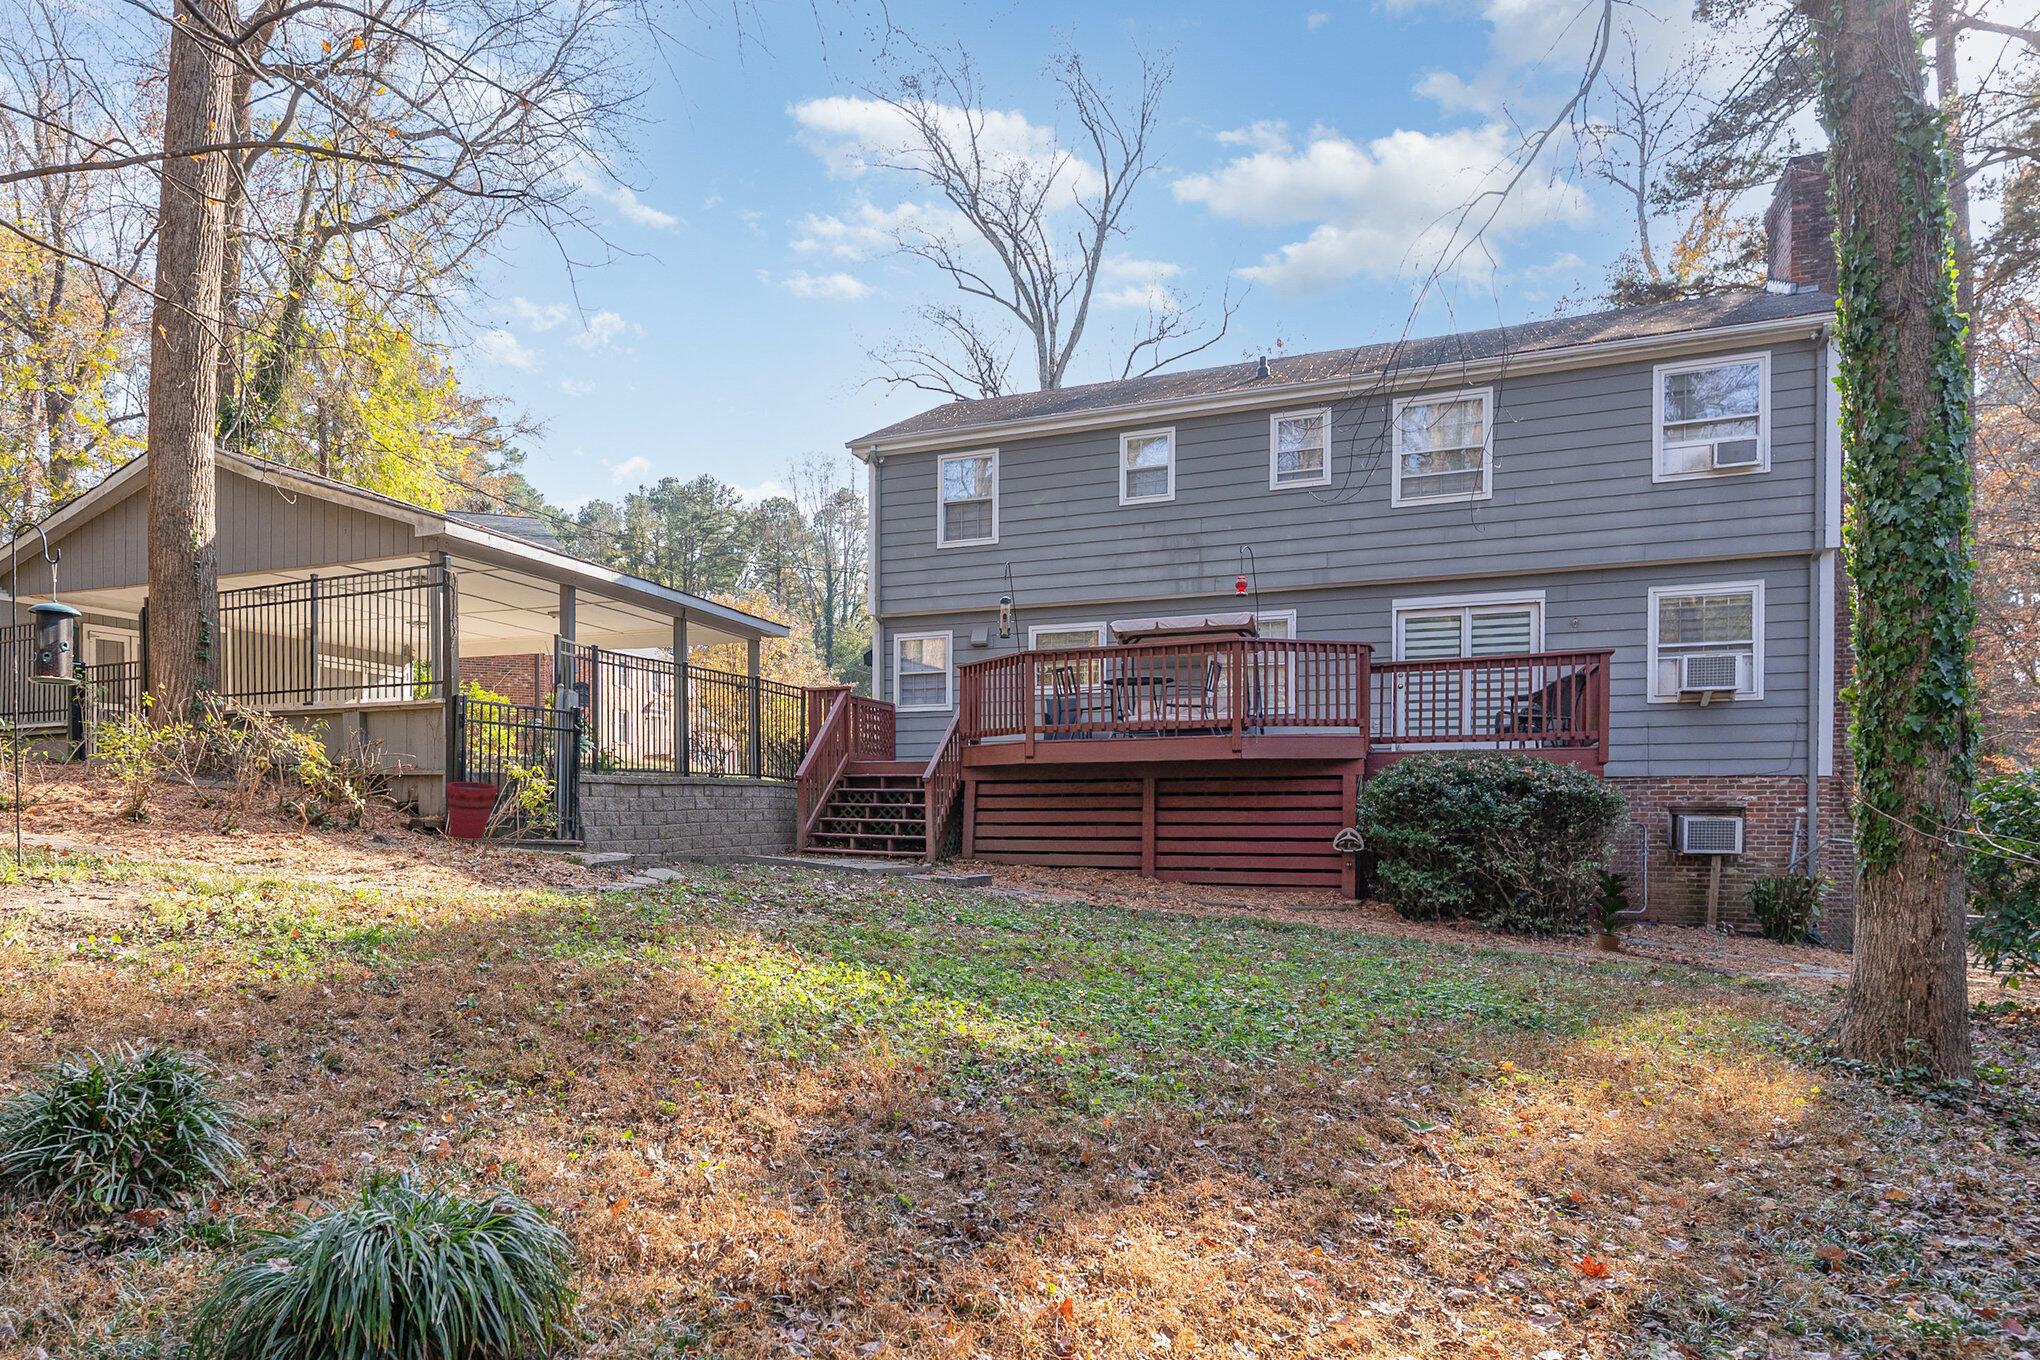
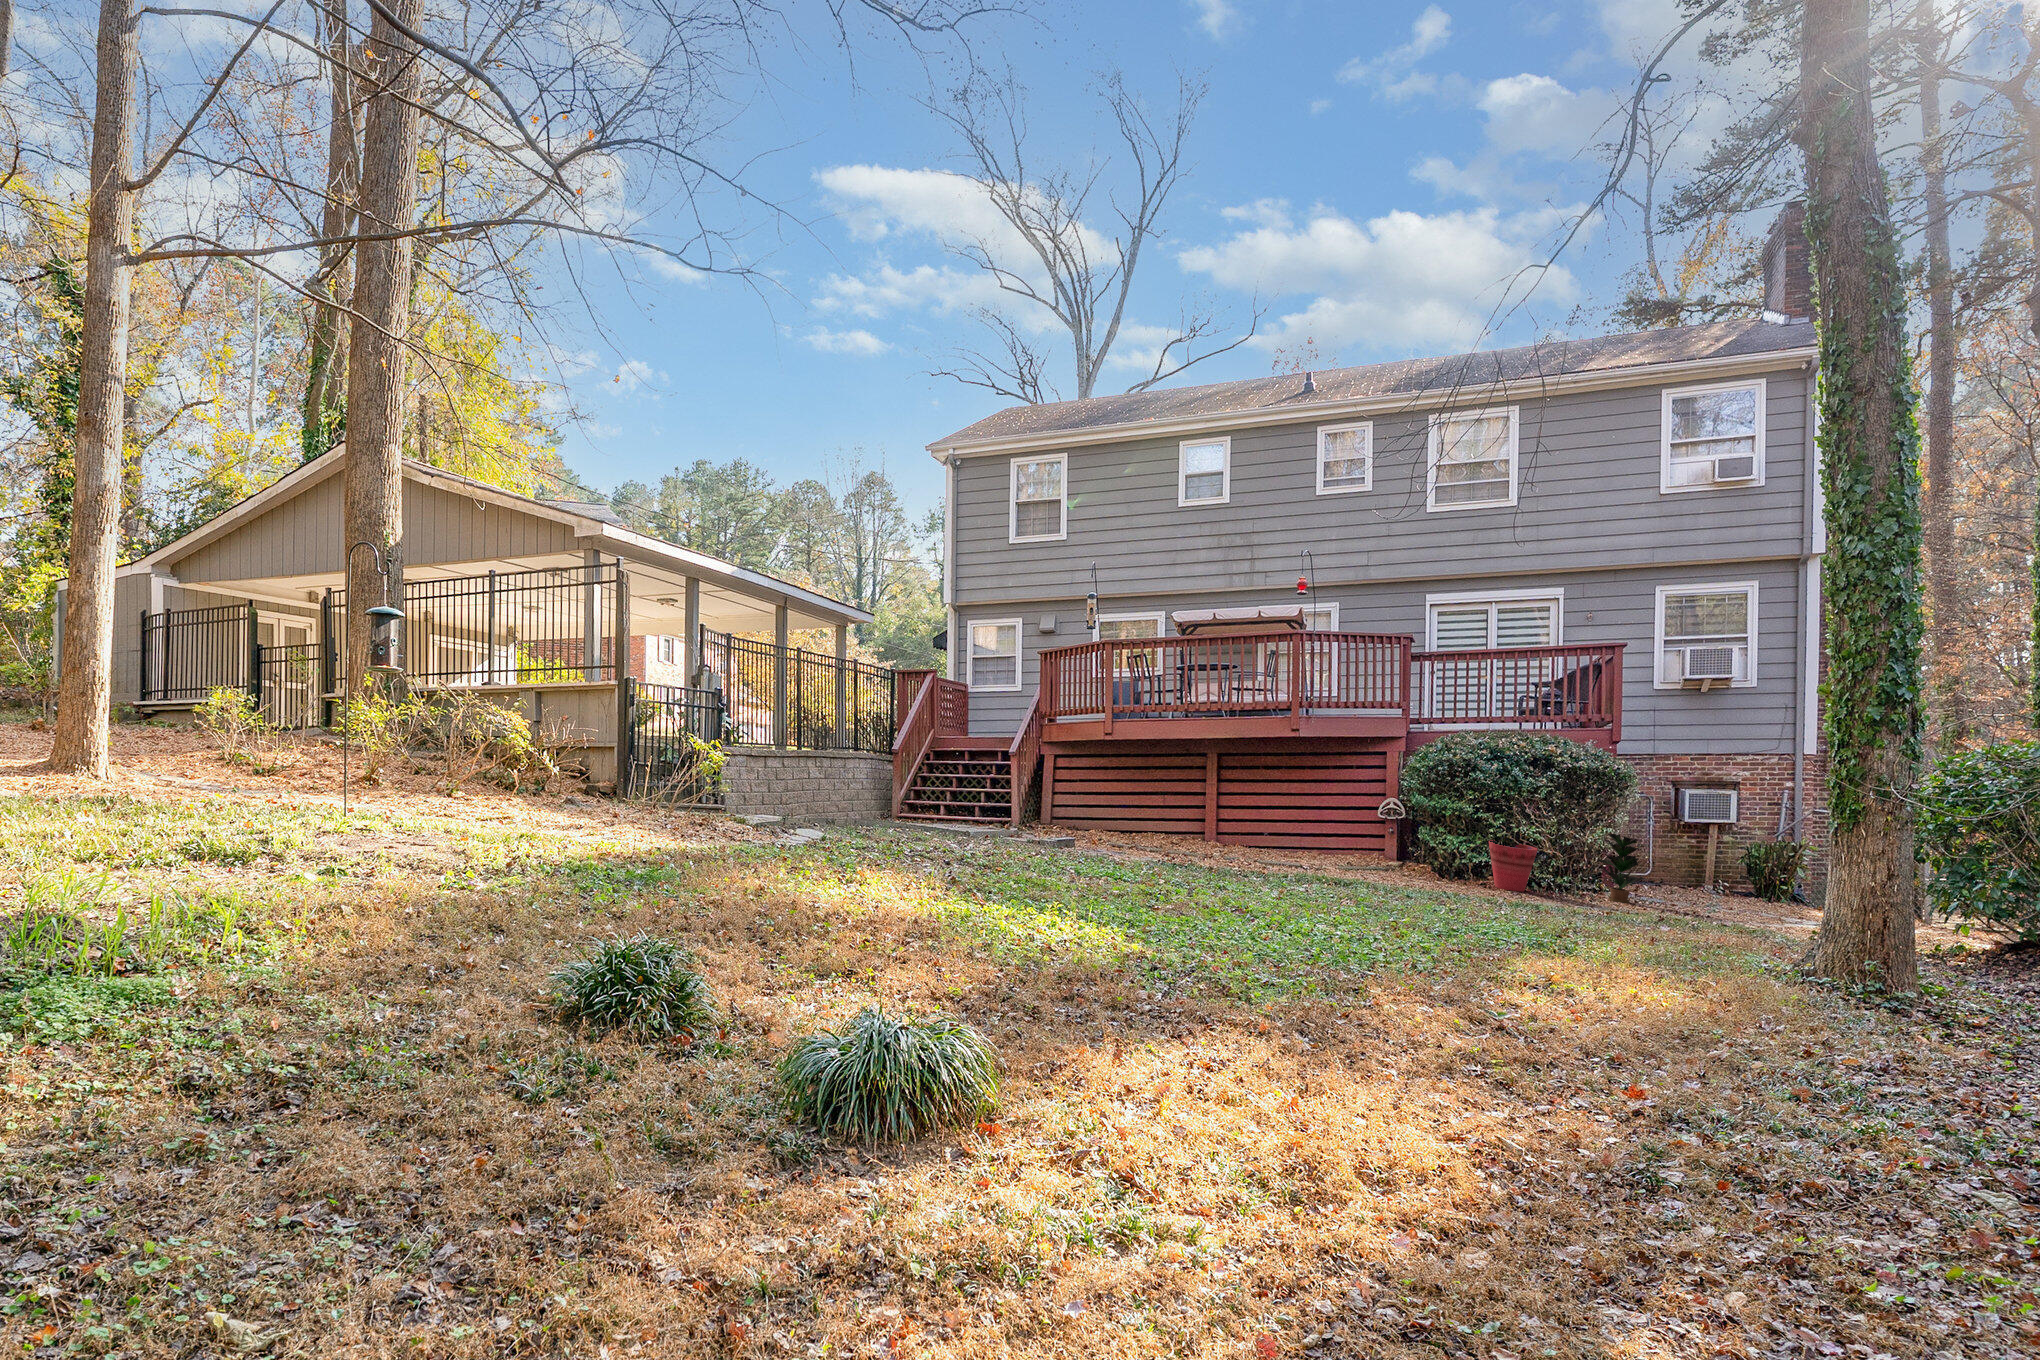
bucket: present [446,782,498,839] -> present [1489,840,1538,891]

